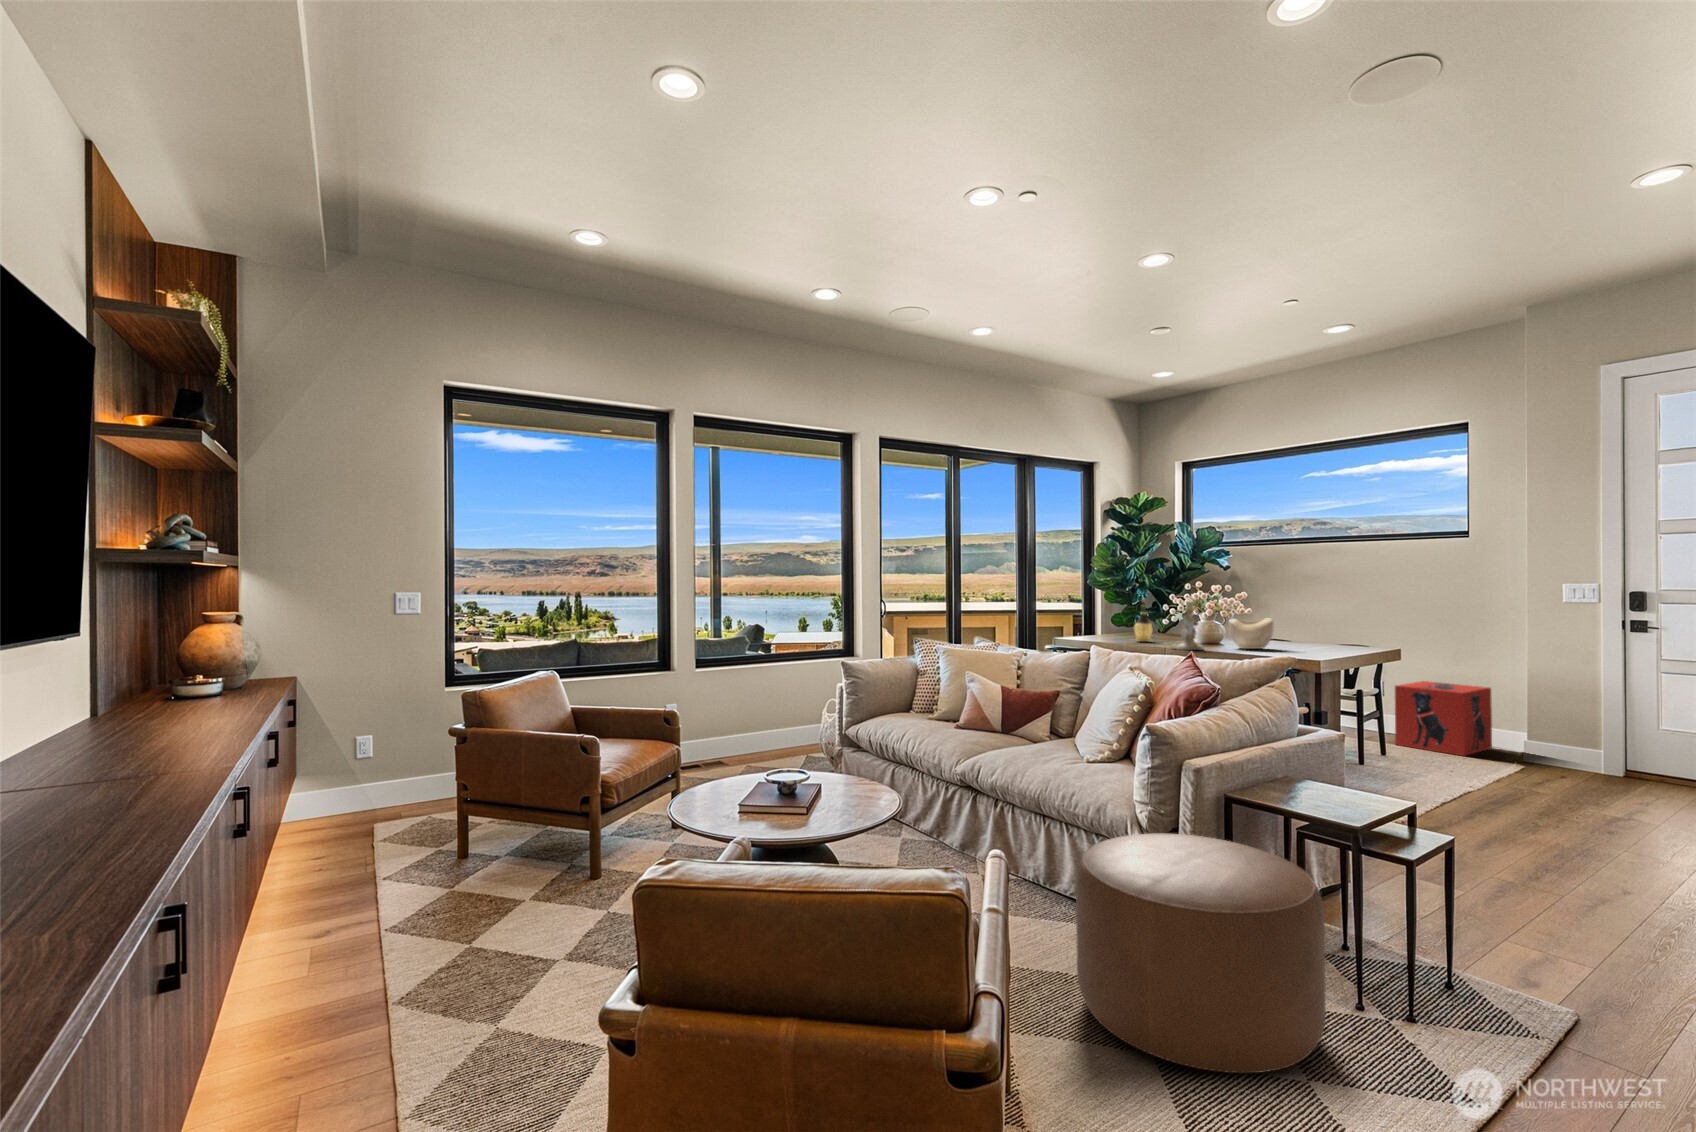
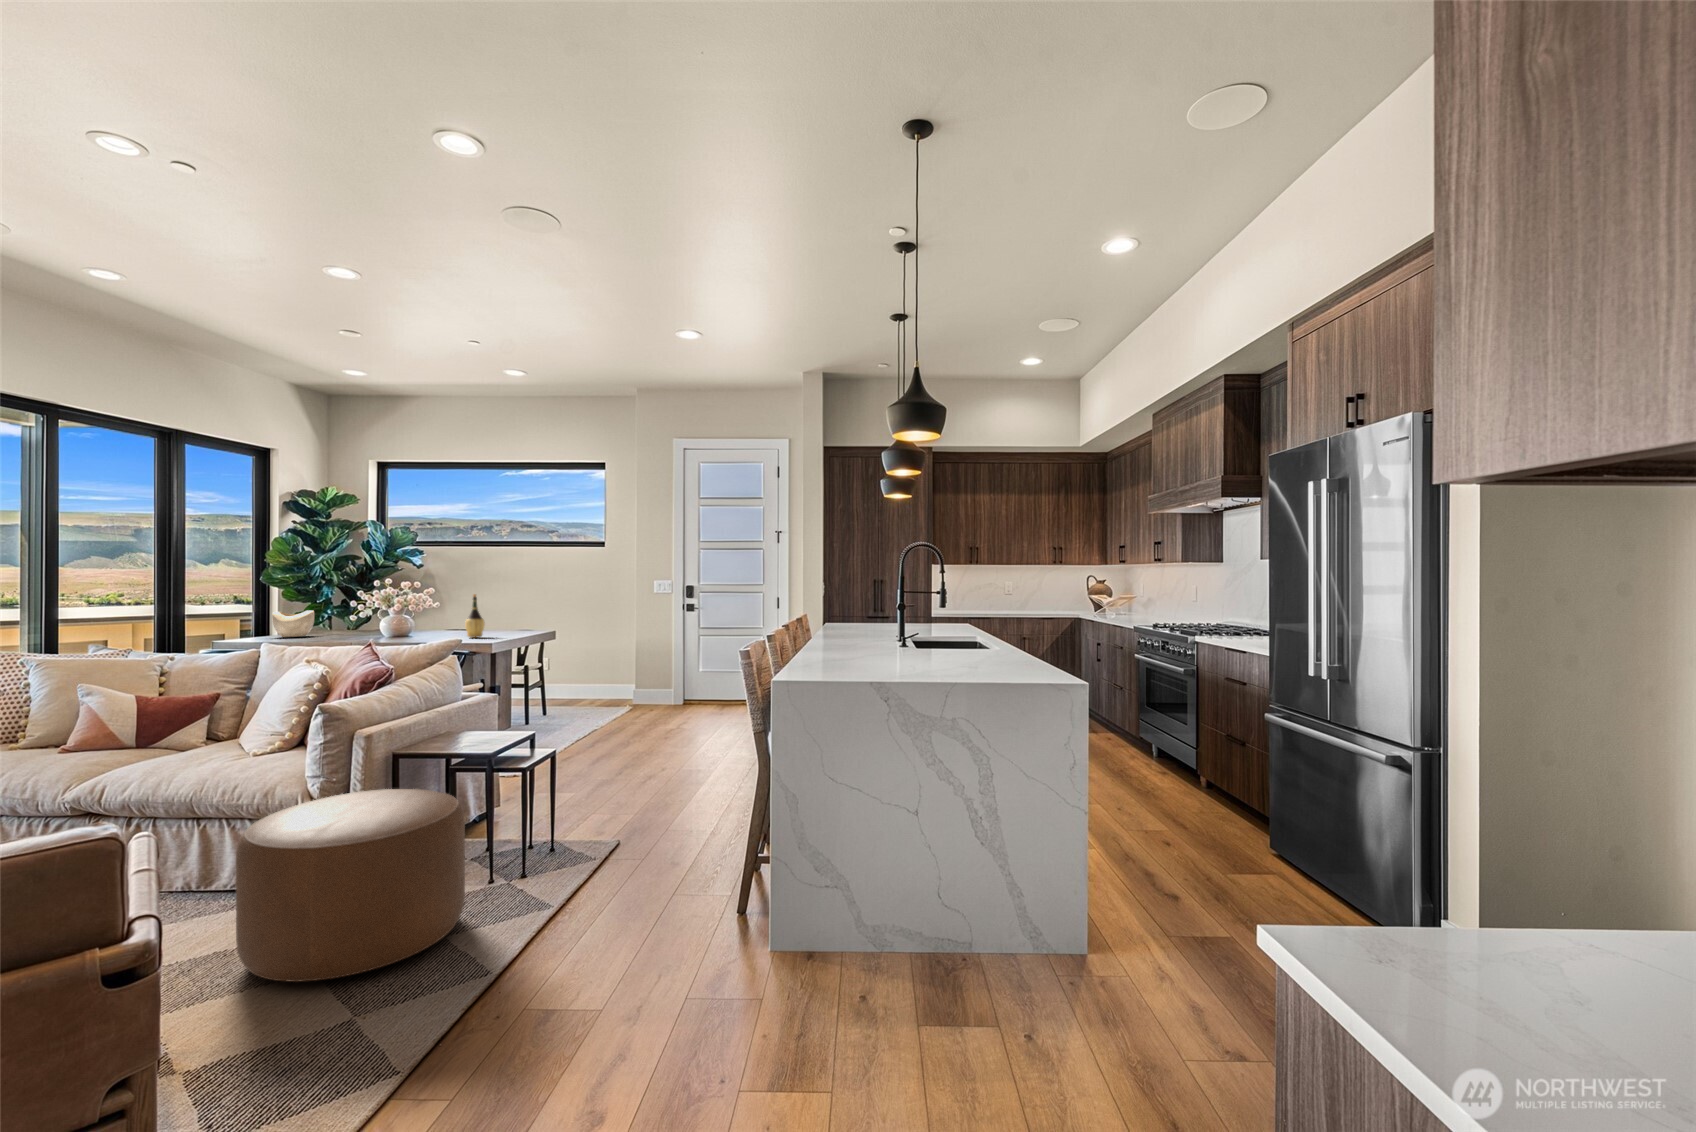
wine bottle: present [1134,599,1152,642] -> present [465,594,485,638]
candlestick: present [1172,602,1204,650] -> none [356,596,390,642]
decorative bowl: present [1229,618,1273,649] -> present [272,610,314,637]
storage box: present [1395,681,1492,756] -> none [552,654,616,707]

